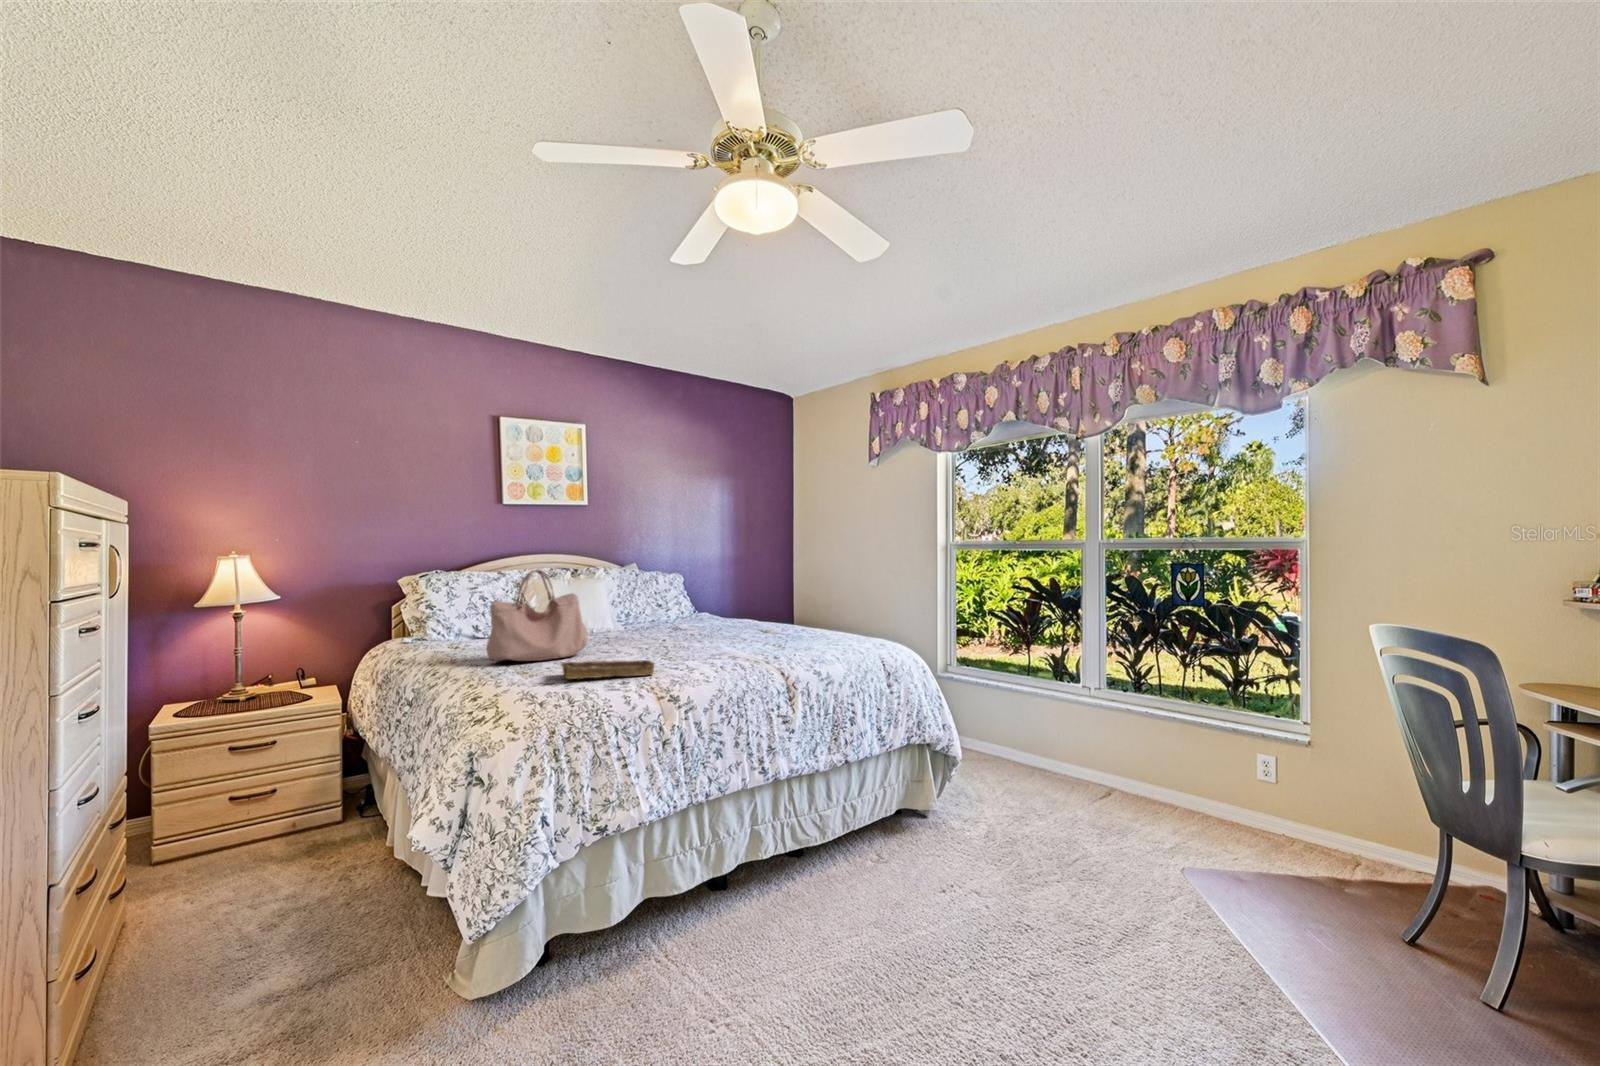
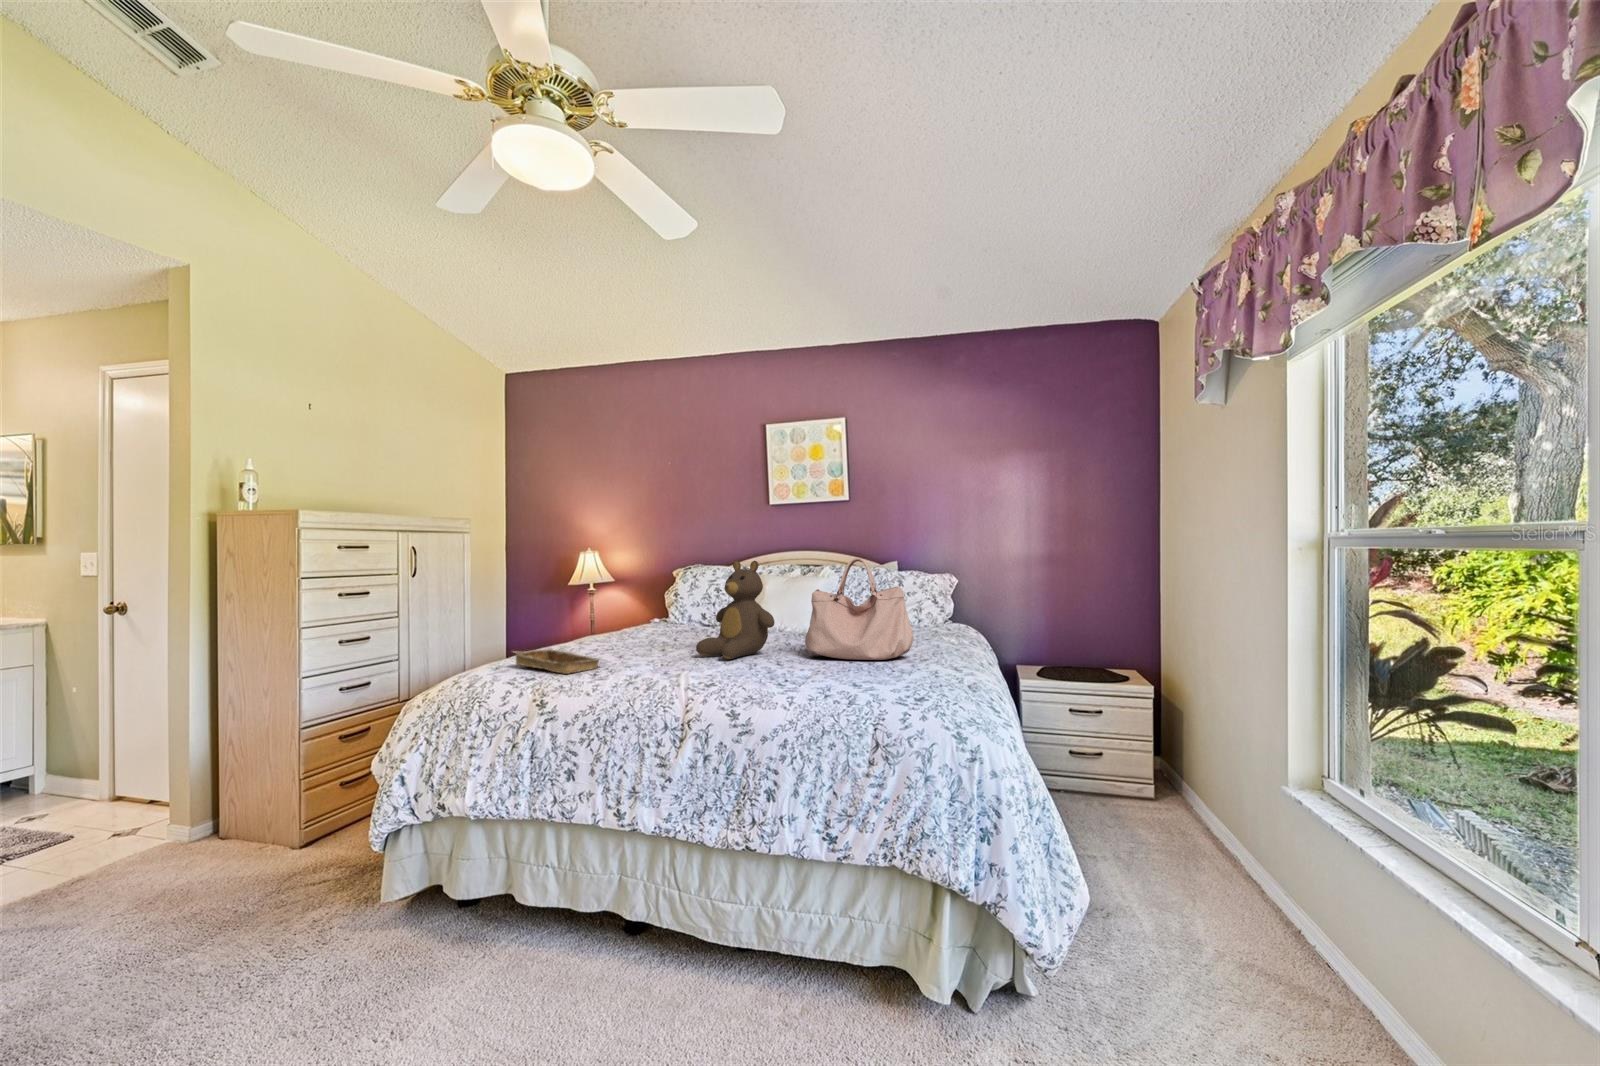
teddy bear: none [651,565,719,649] -> present [696,560,775,659]
handbag: present [486,569,588,661] -> present [805,558,914,660]

